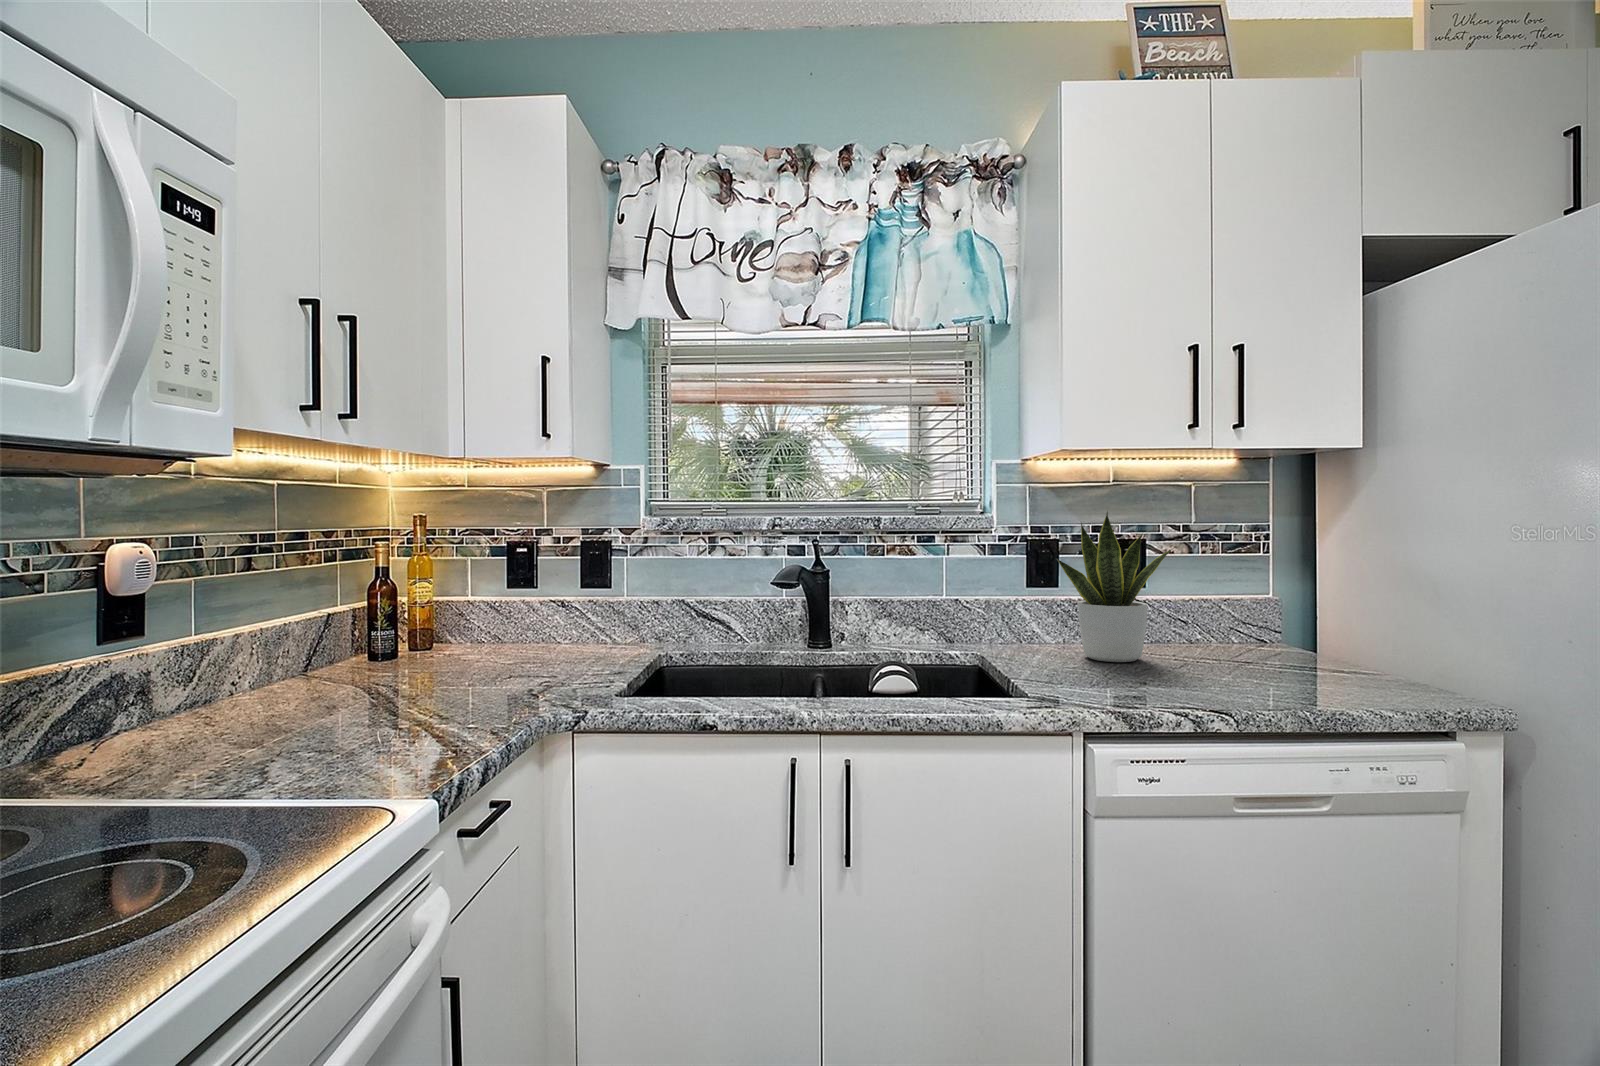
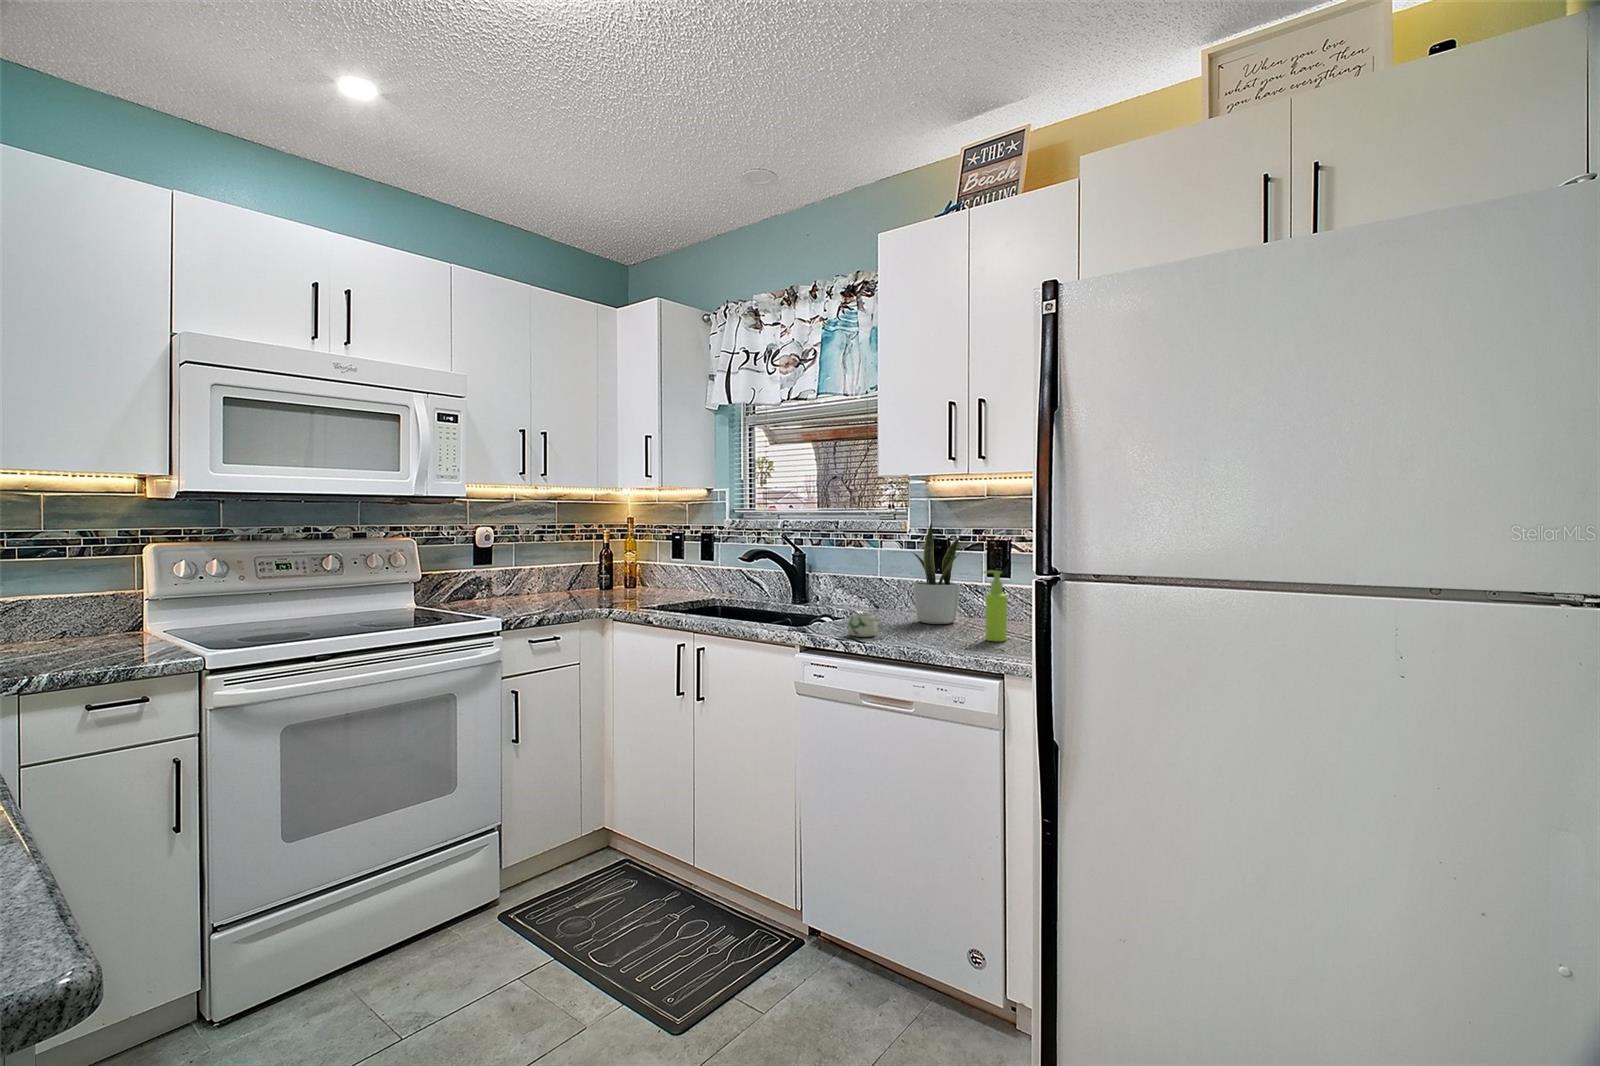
soap dispenser: none [1284,581,1318,681] -> present [984,570,1007,641]
mug: none [1132,662,1201,701] -> present [848,614,882,637]

